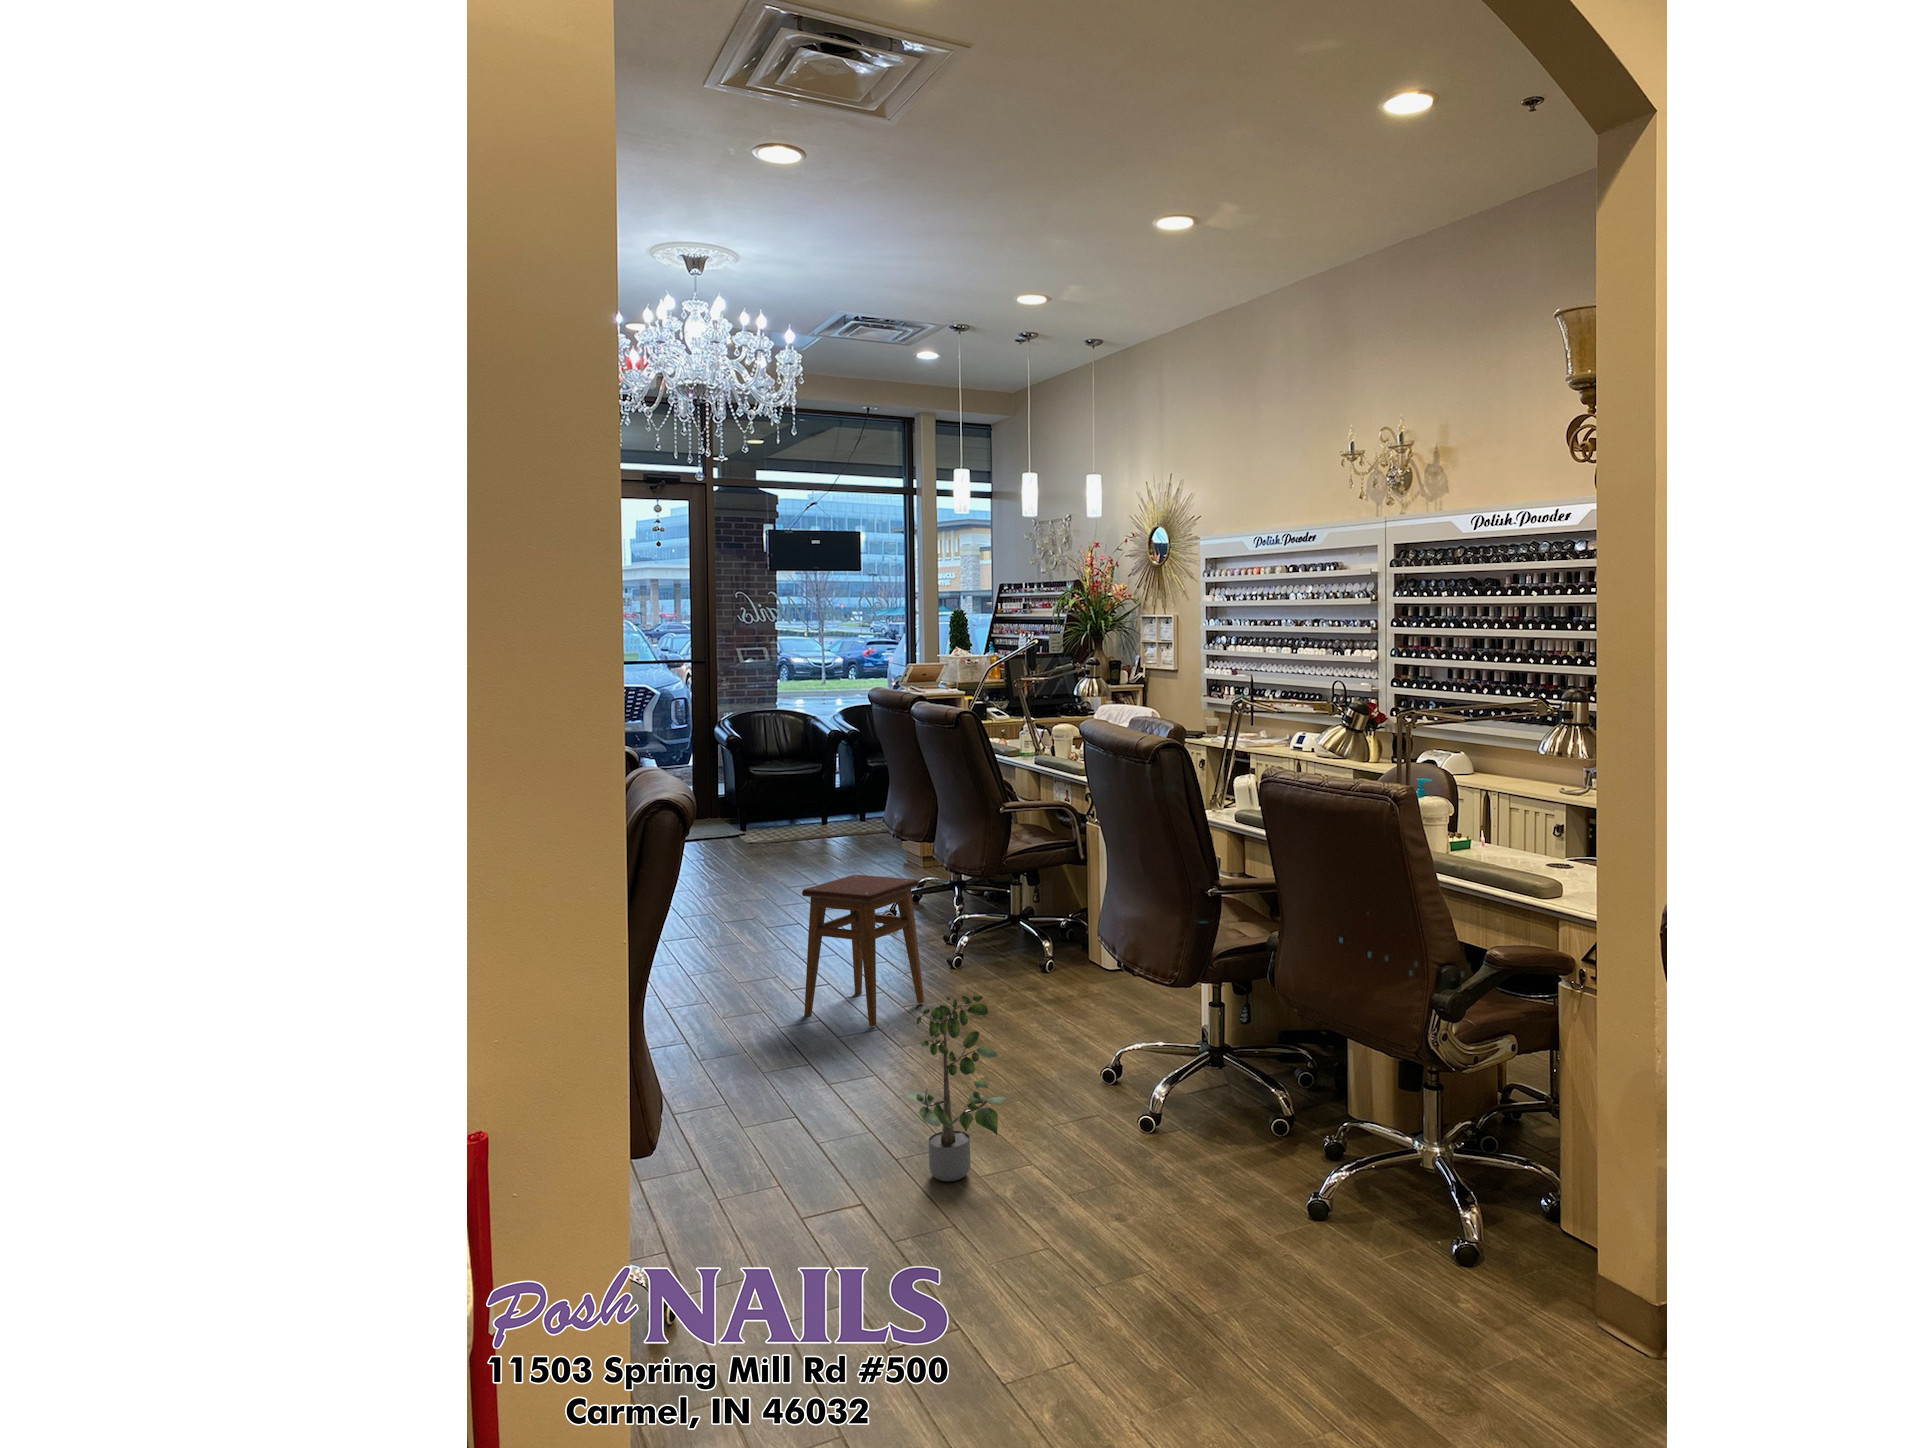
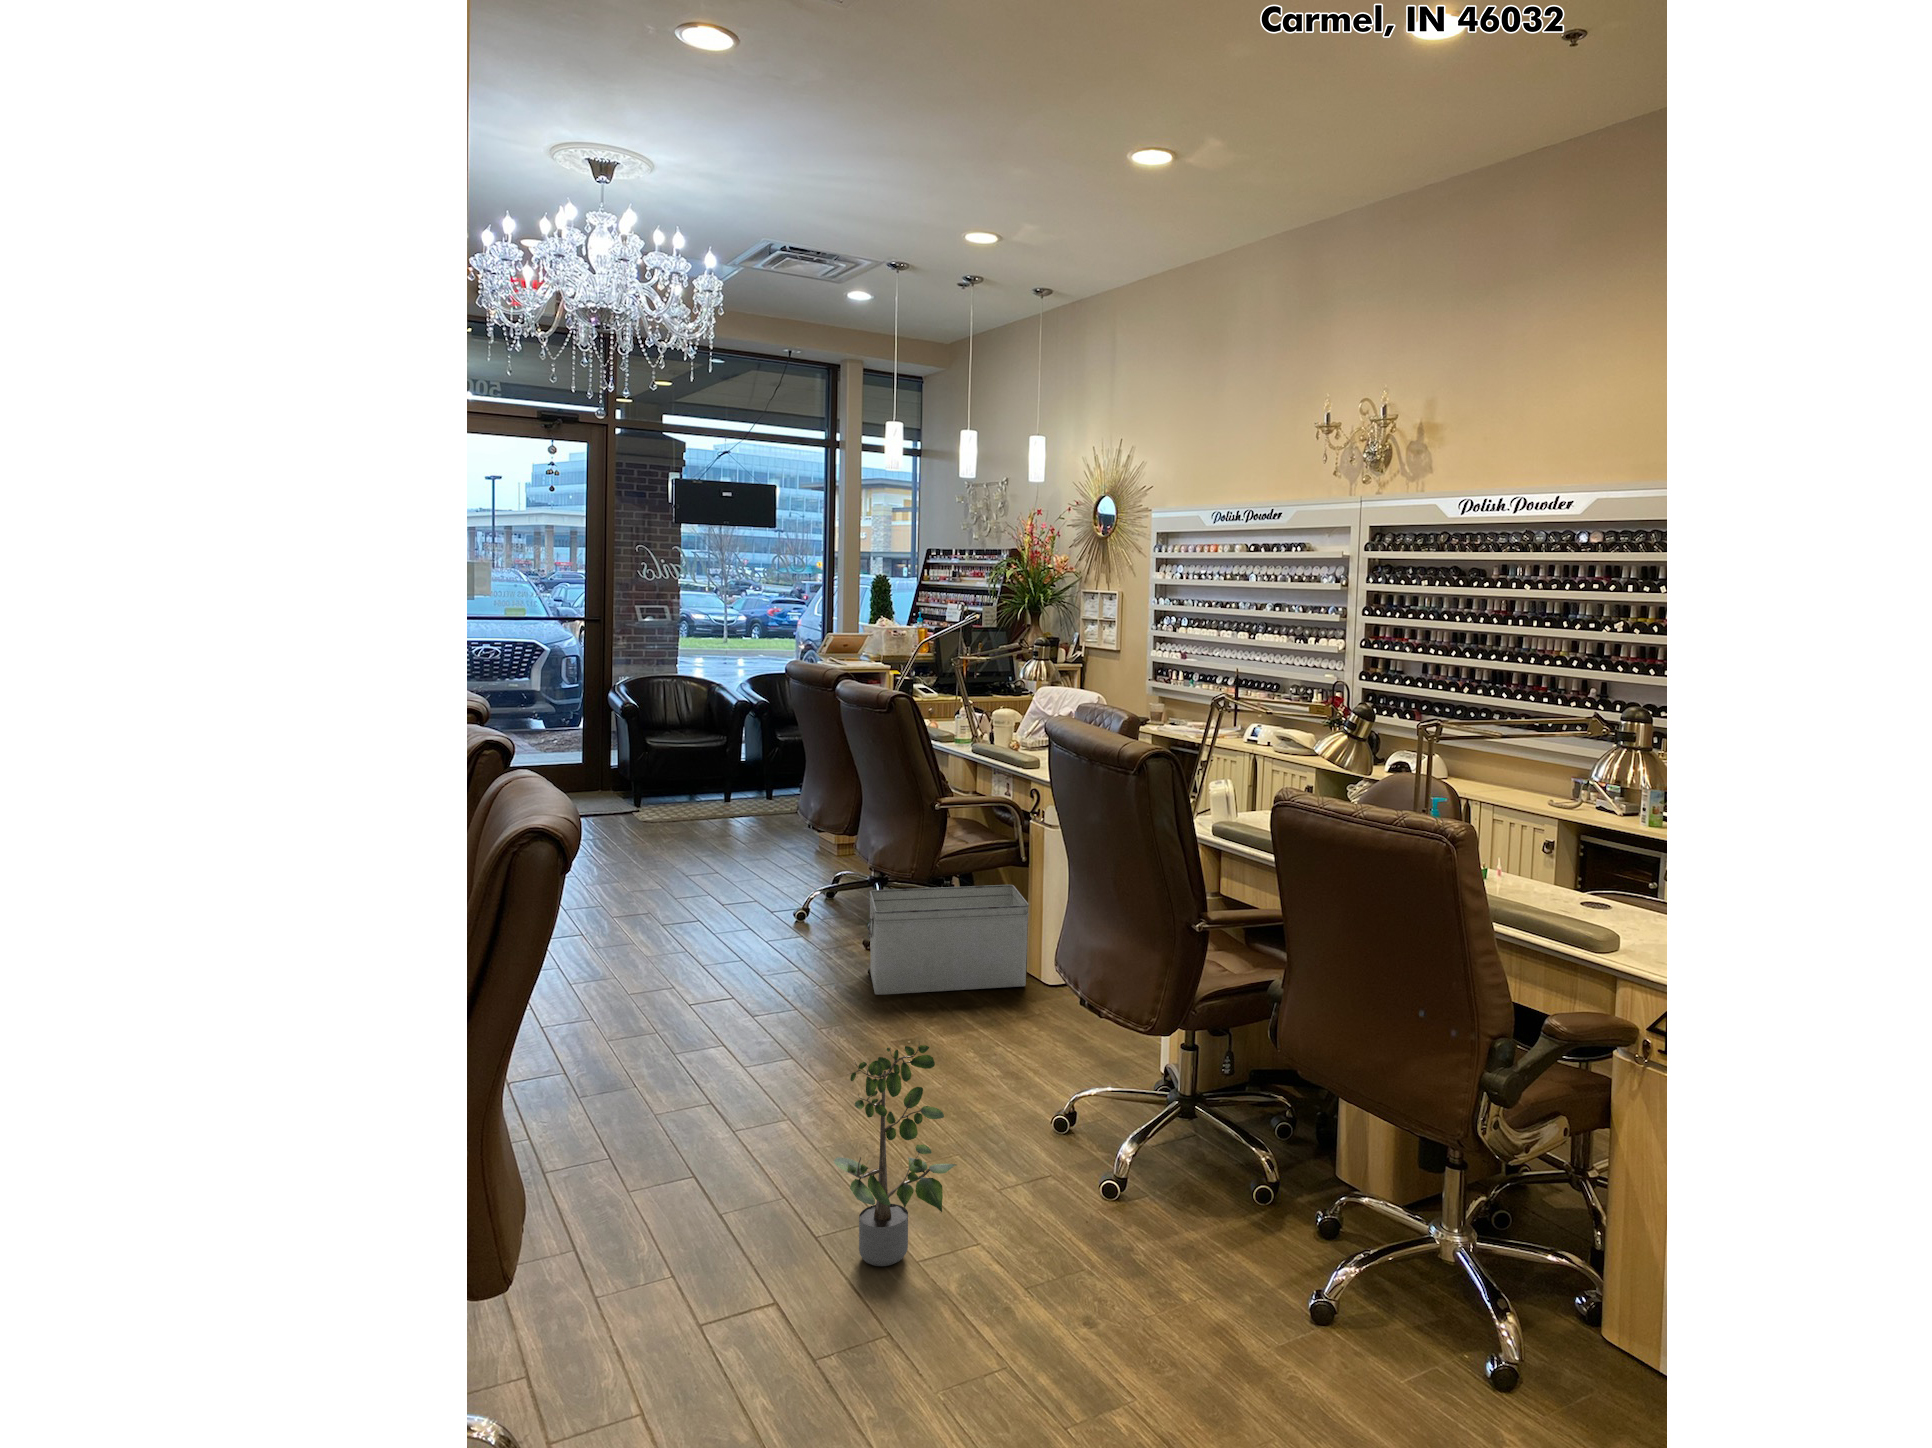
stool: present [802,875,924,1026] -> none [705,878,845,1056]
storage bin: none [945,879,1086,978] -> present [869,885,1029,995]

